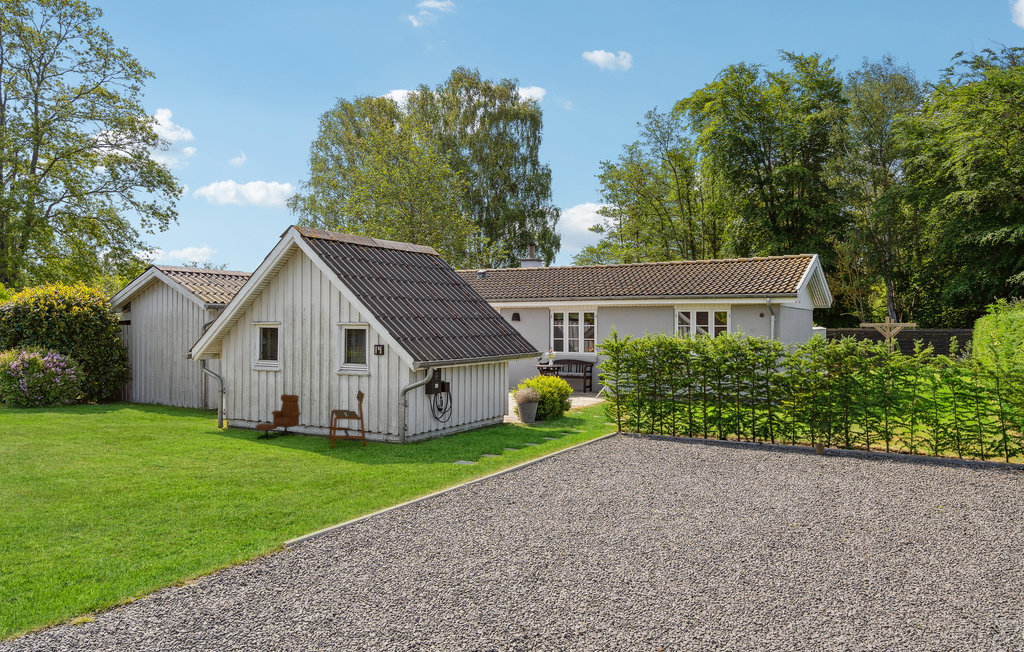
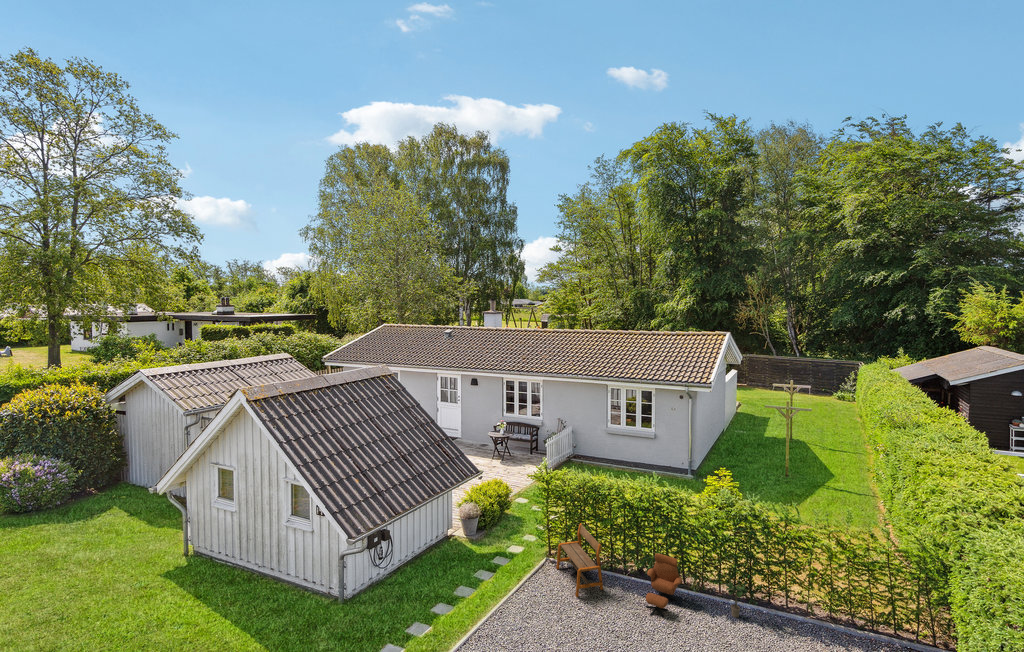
bench: present [329,390,366,448] -> present [556,523,603,597]
lounge chair: present [256,394,301,439] -> present [646,553,682,618]

